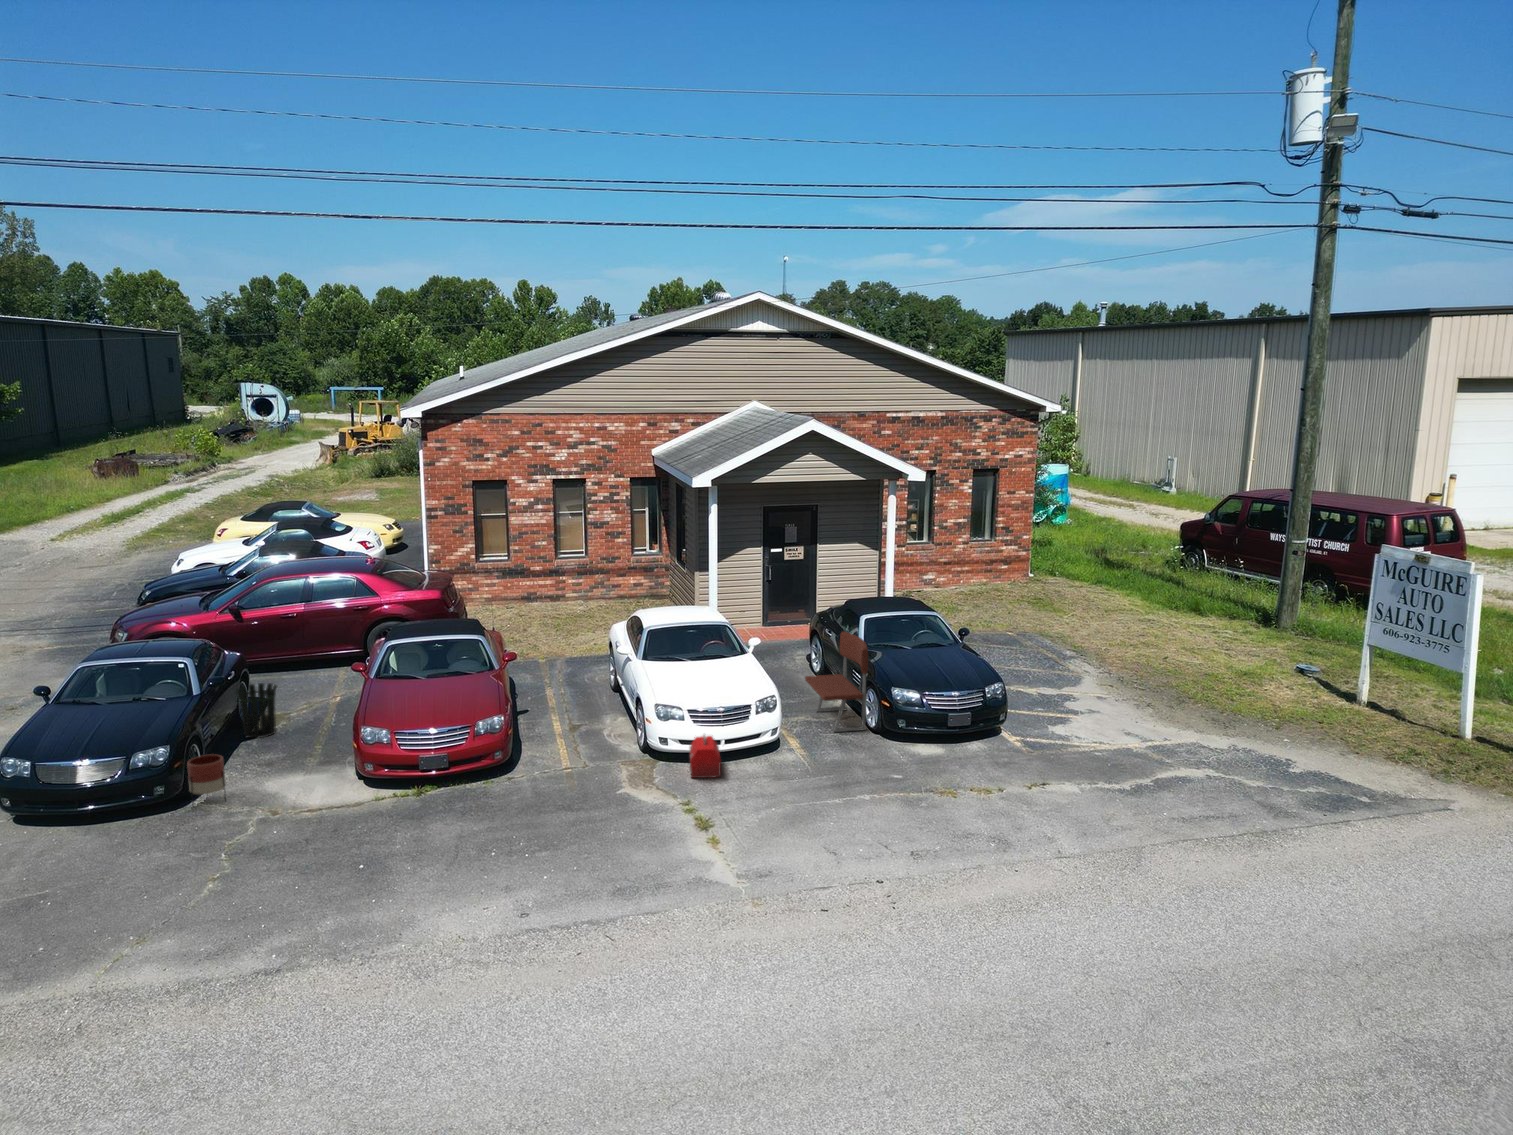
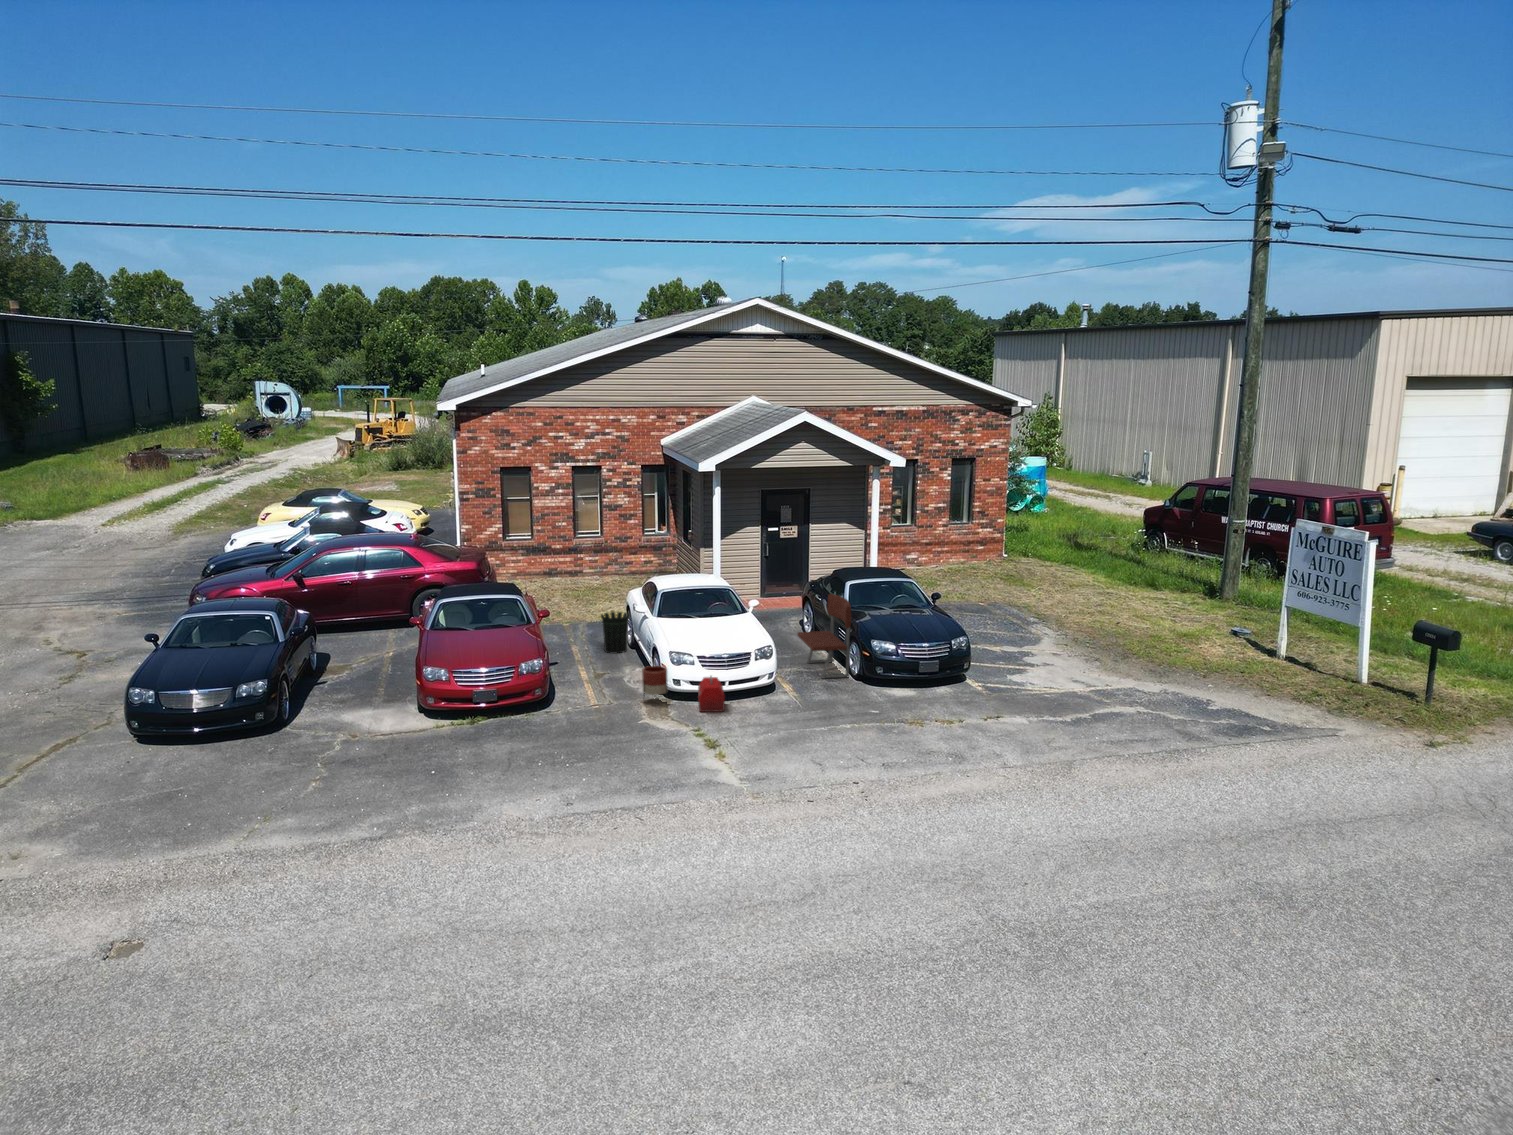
waste bin: present [236,683,278,738] -> present [601,612,629,653]
planter: present [187,754,226,795] -> present [642,666,668,696]

